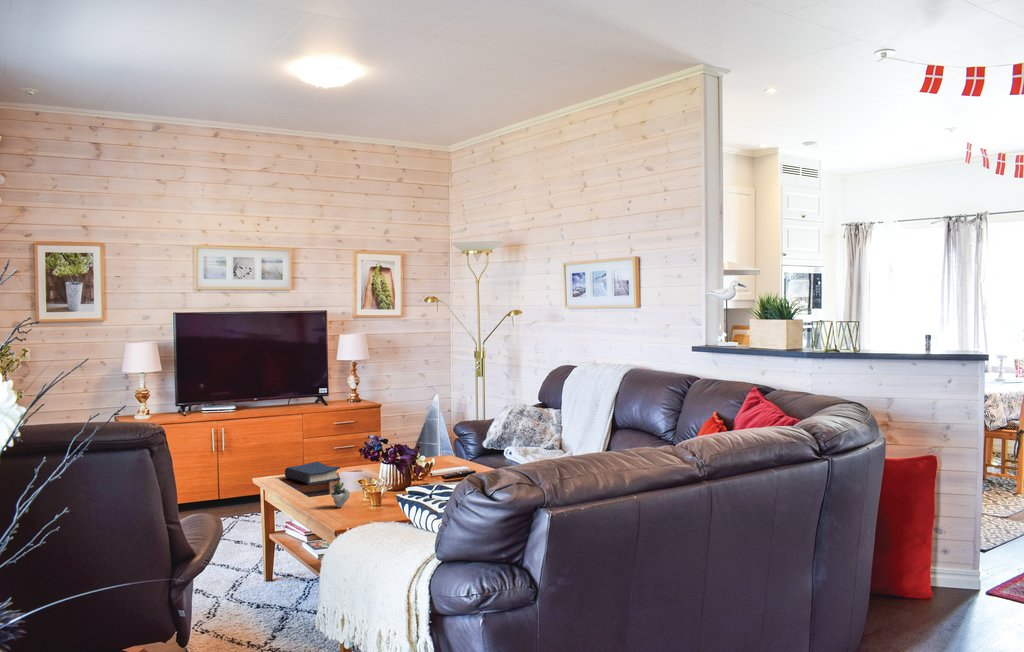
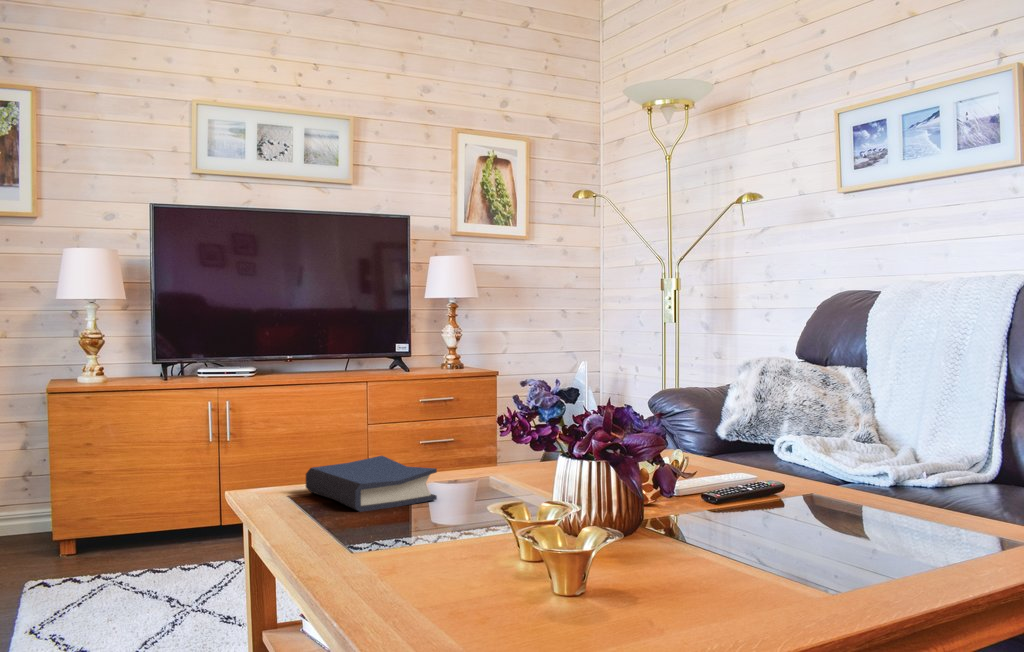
succulent plant: present [330,480,350,507] -> none [412,504,499,598]

